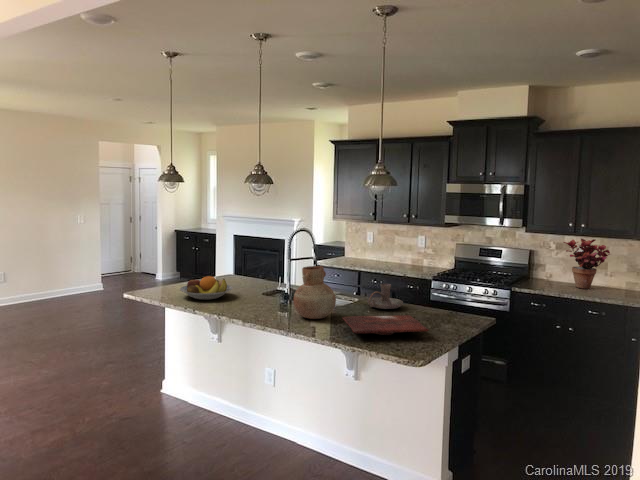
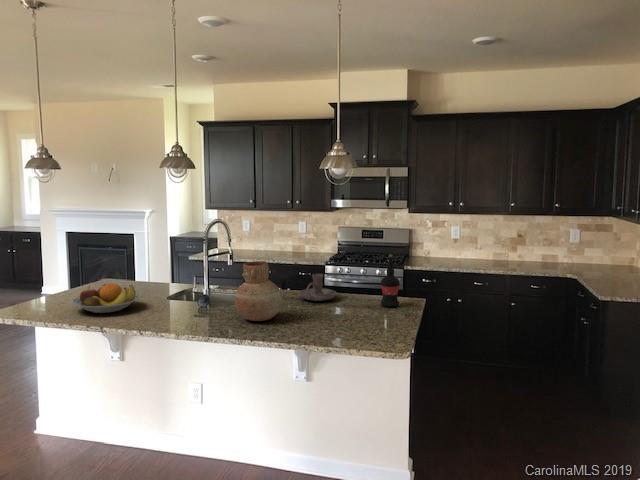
potted plant: present [564,239,610,289] -> none [444,216,486,262]
wine bottle: none [438,270,458,321] -> present [381,254,400,307]
cutting board: present [342,315,429,335] -> none [299,305,397,332]

